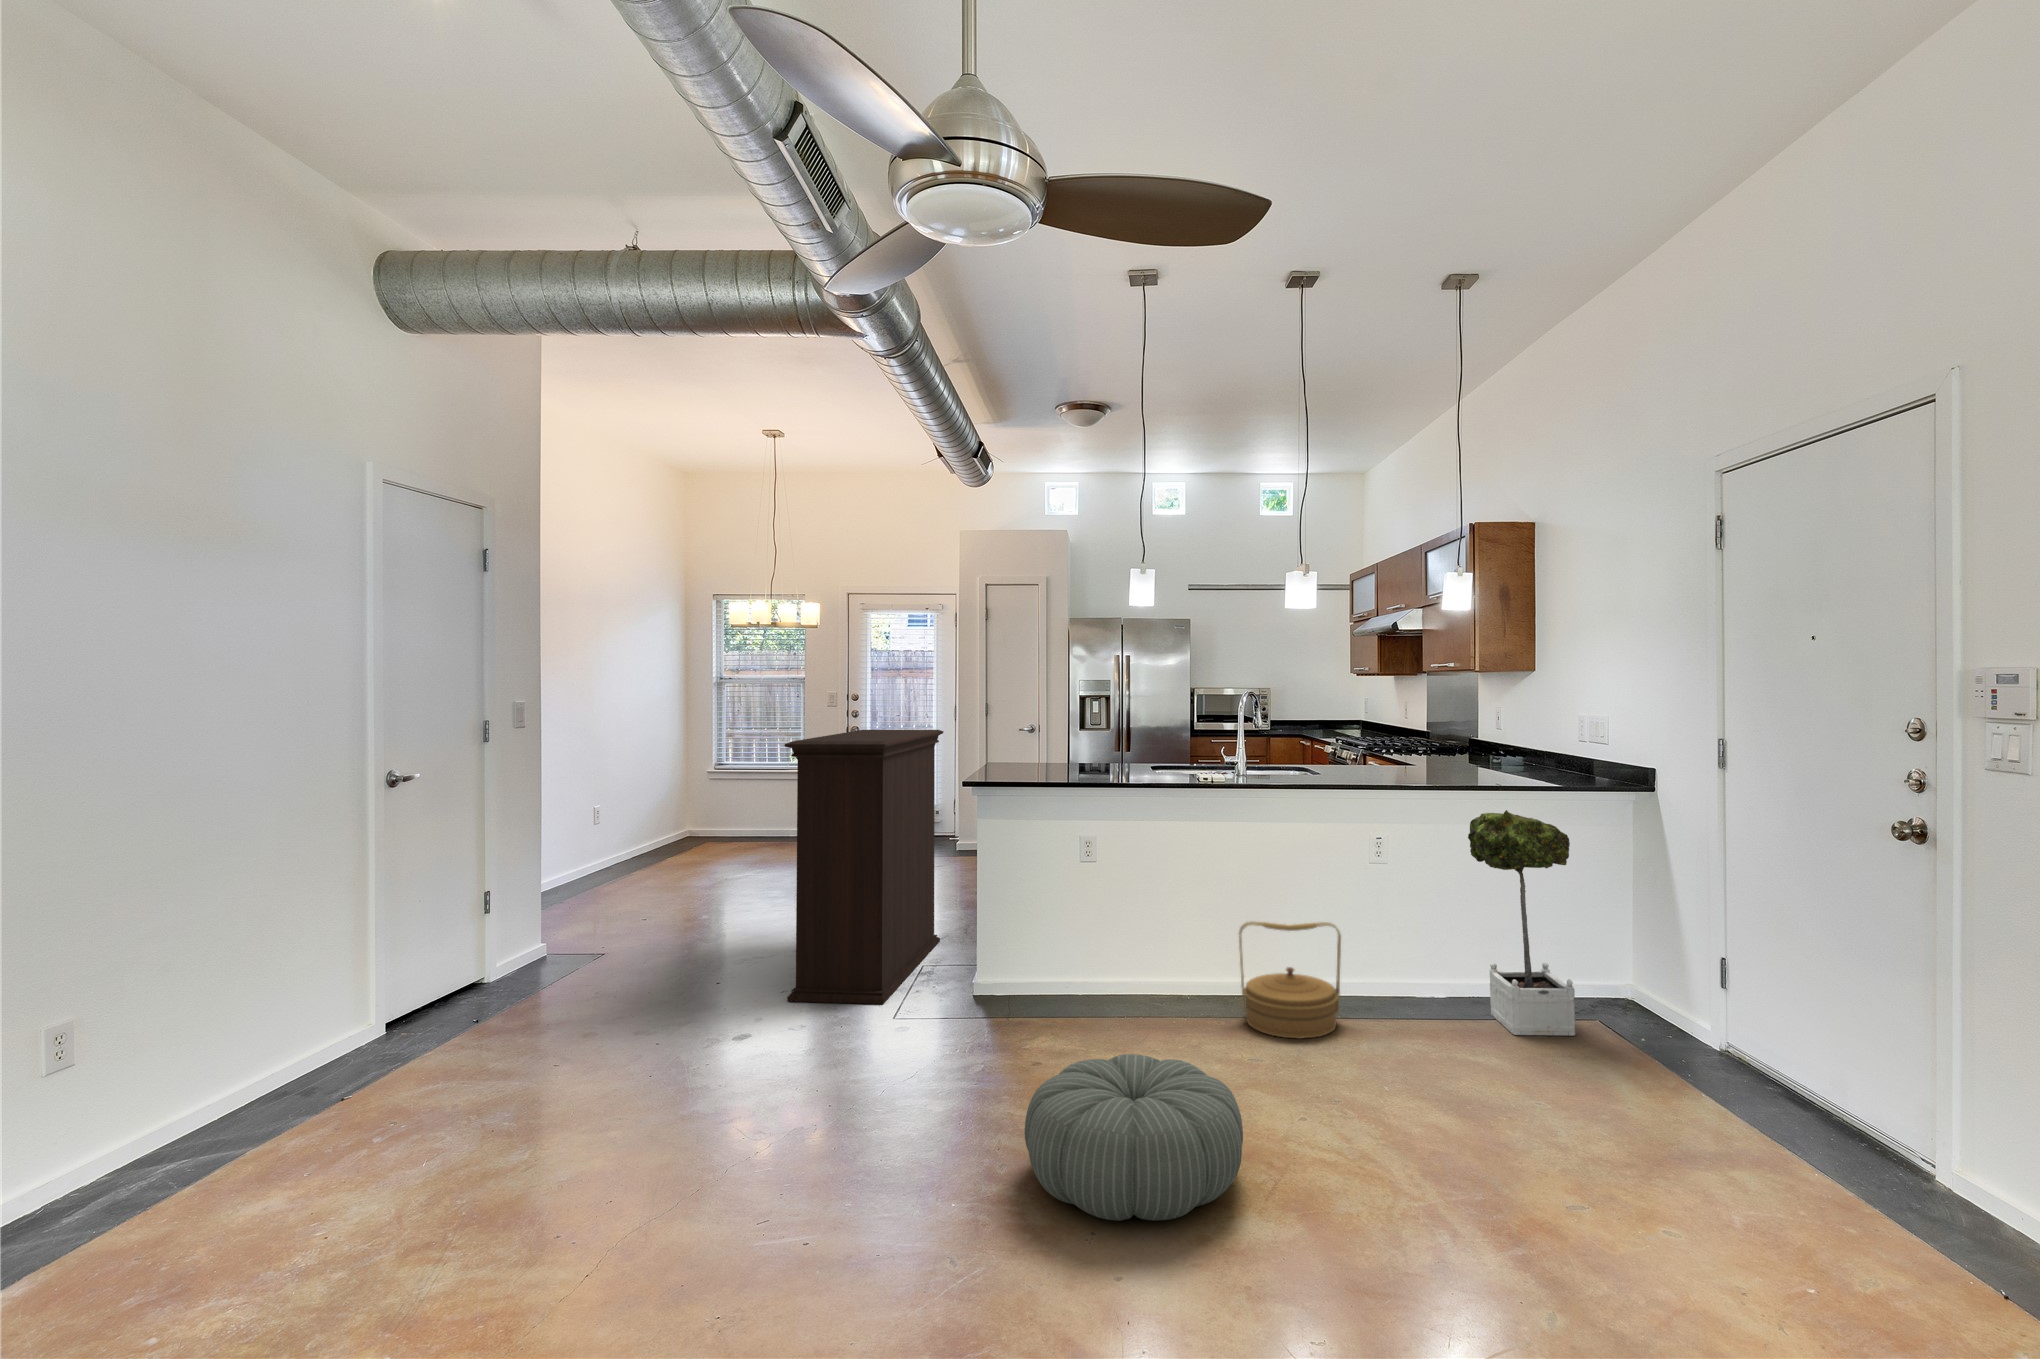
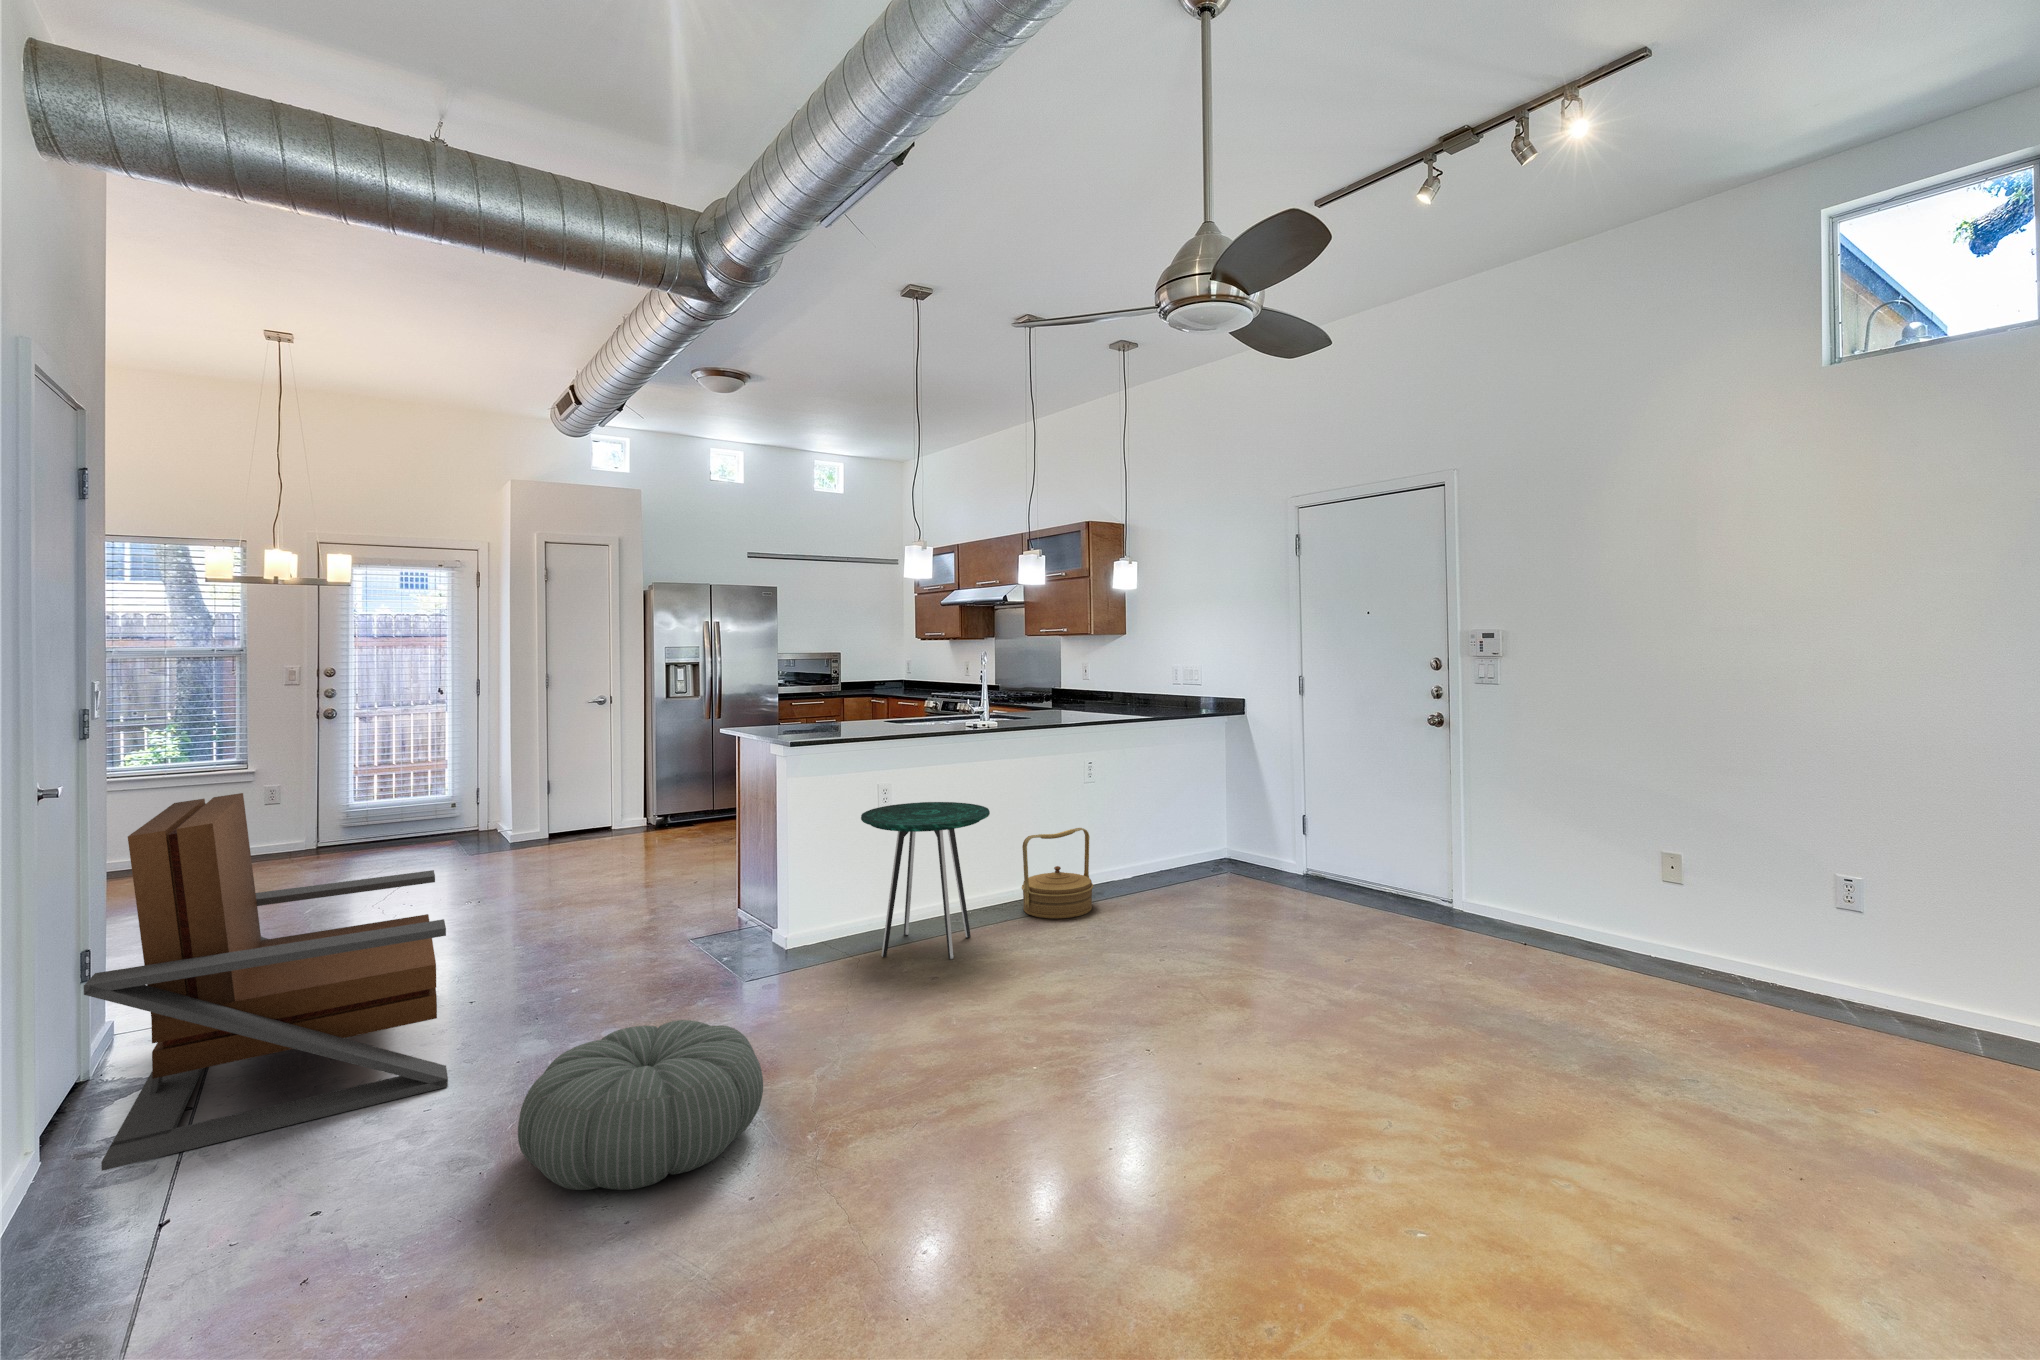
bookshelf: present [785,730,943,1004] -> none [560,698,709,997]
lounge chair: none [409,788,719,1047] -> present [84,793,448,1171]
potted tree: present [1468,810,1575,1036] -> none [1150,732,1219,885]
side table: none [1016,860,1161,1051] -> present [861,802,990,959]
pouf: present [1025,1054,1243,1221] -> present [518,1020,763,1190]

